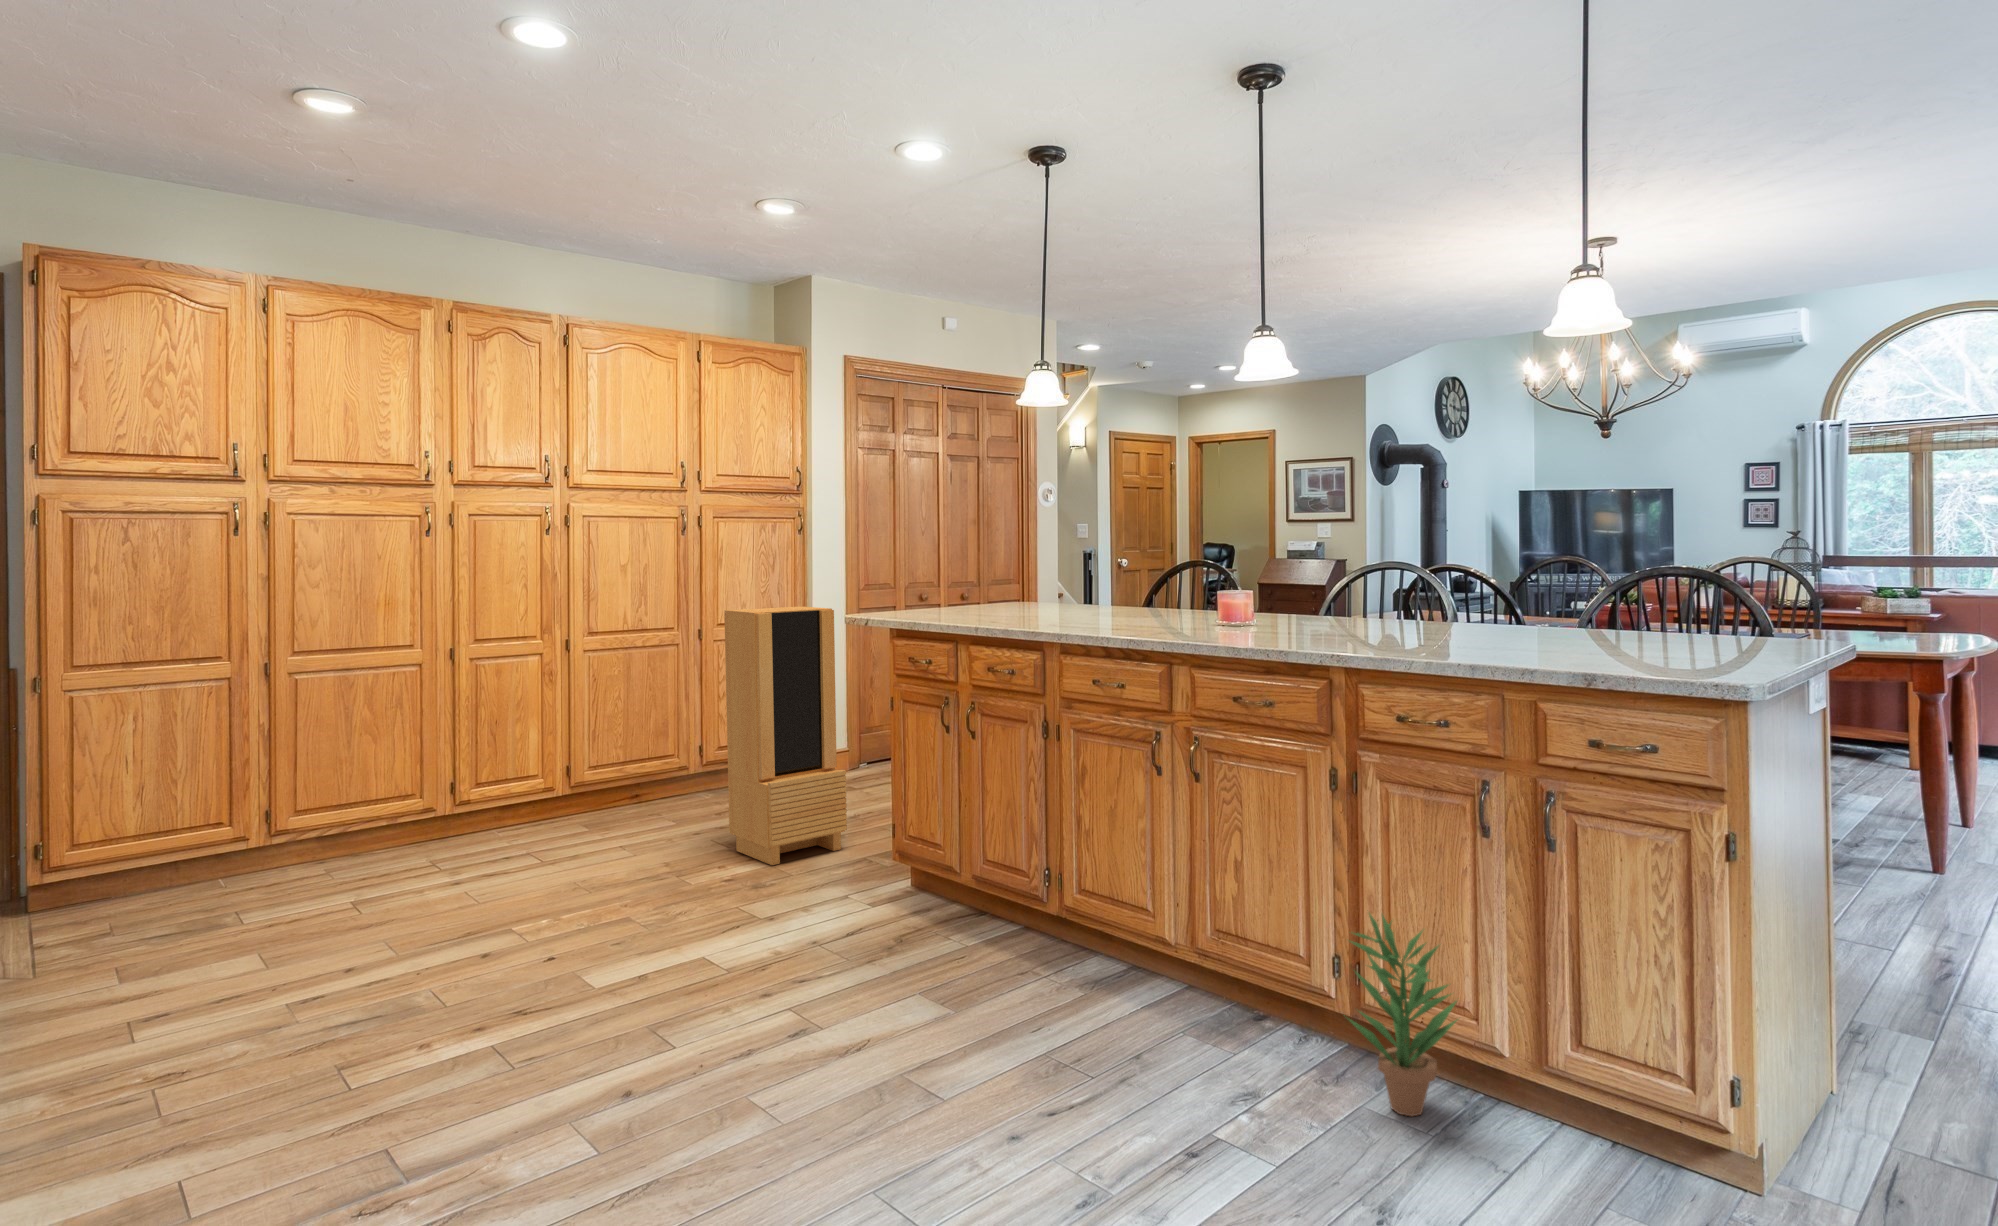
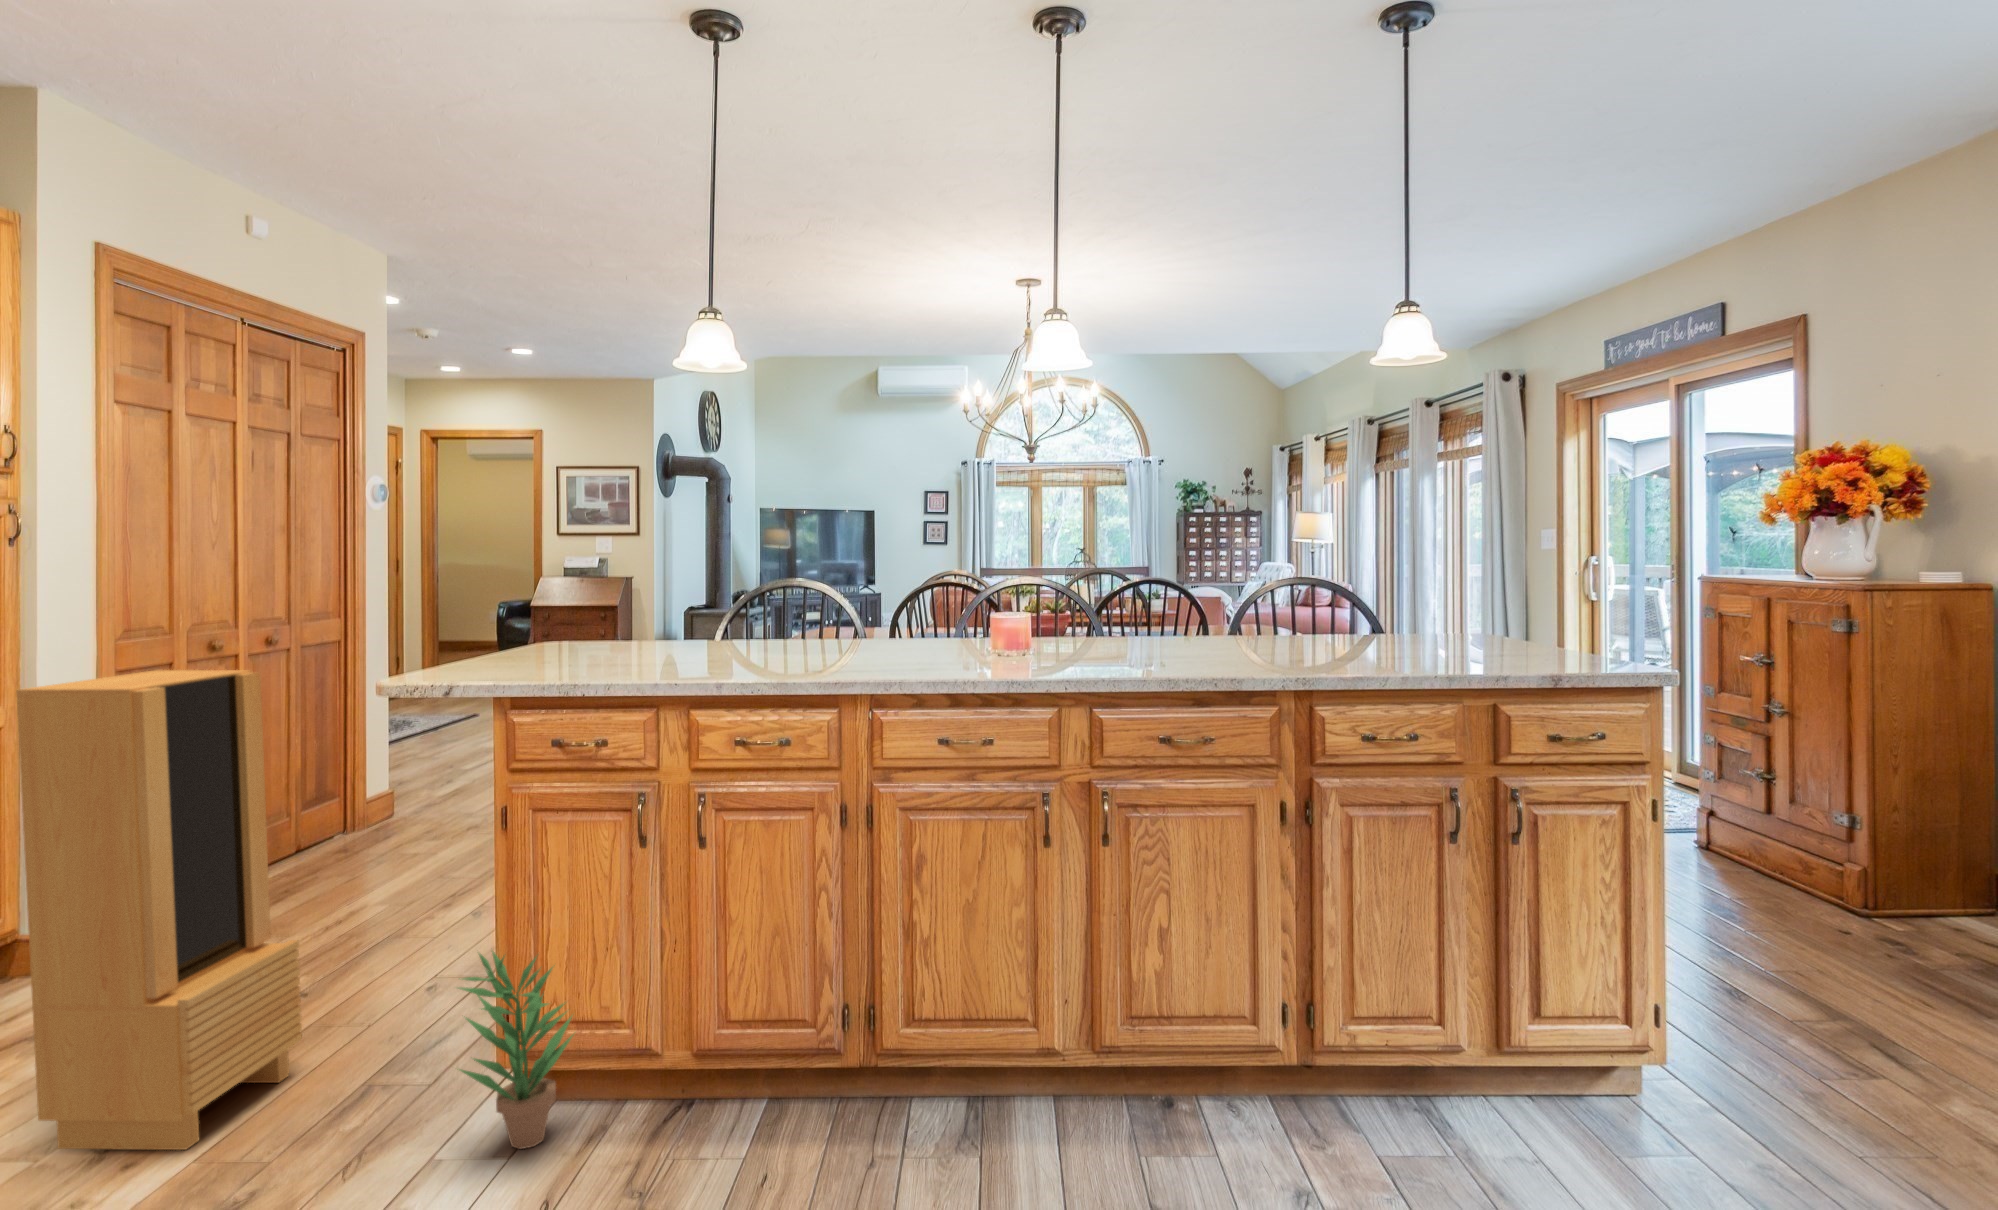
potted plant: present [1349,914,1457,1116] -> present [459,951,573,1149]

